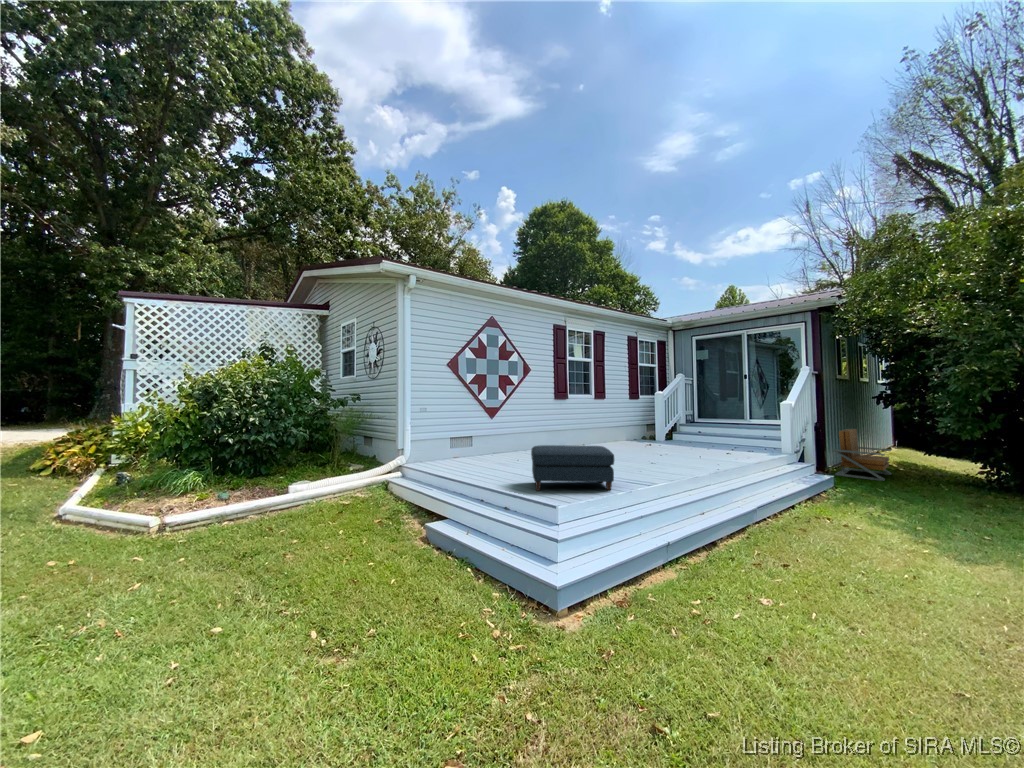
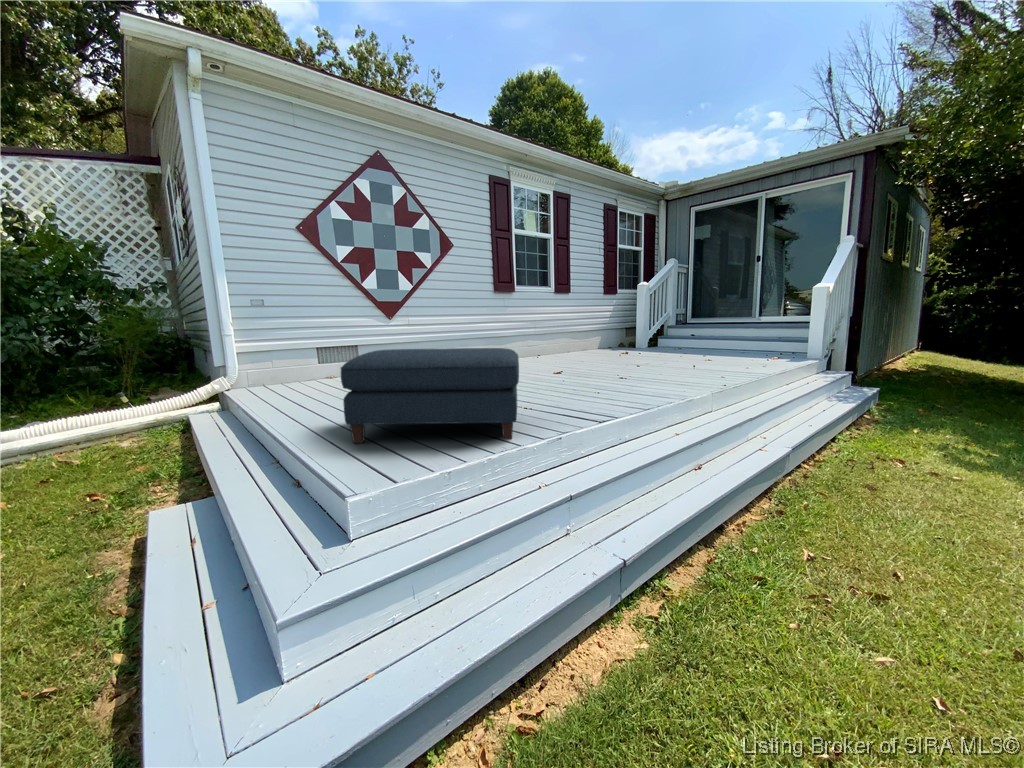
lounge chair: present [833,429,891,481] -> none [872,325,952,394]

